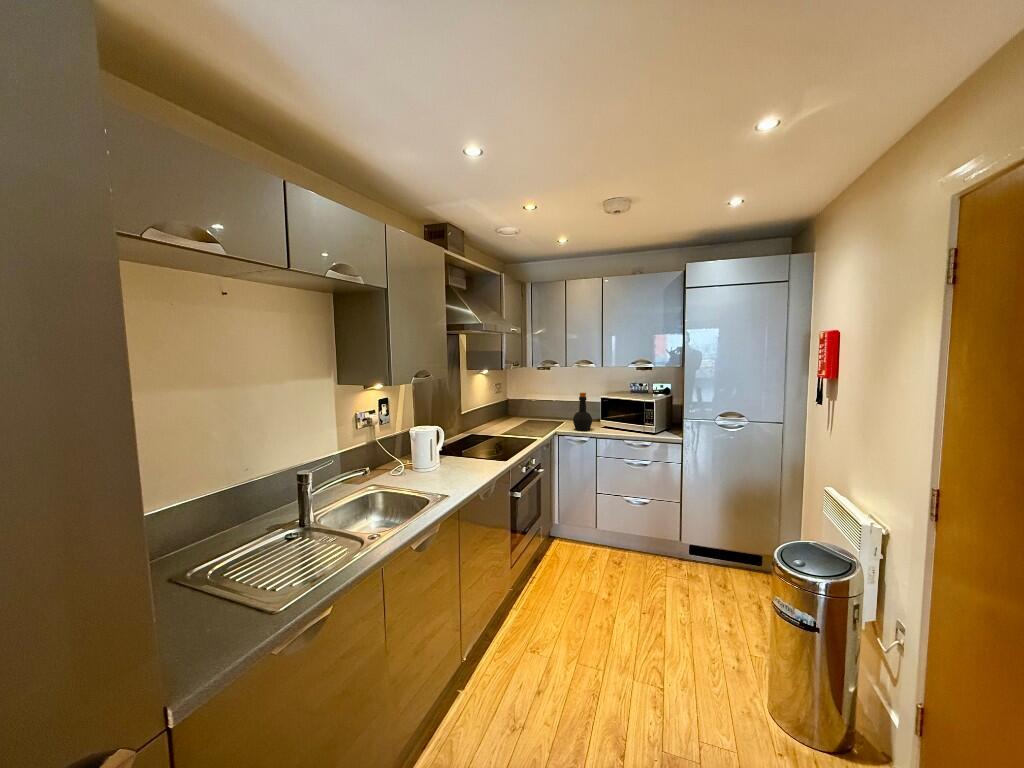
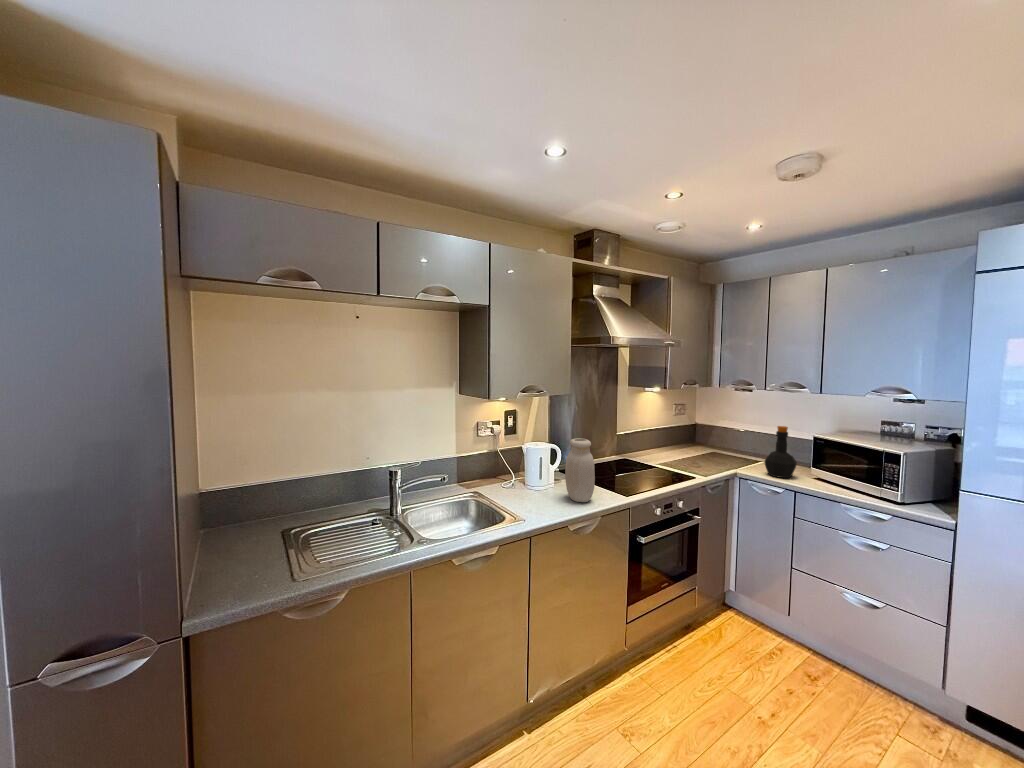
jar: none [457,416,485,473] -> present [565,438,595,502]

